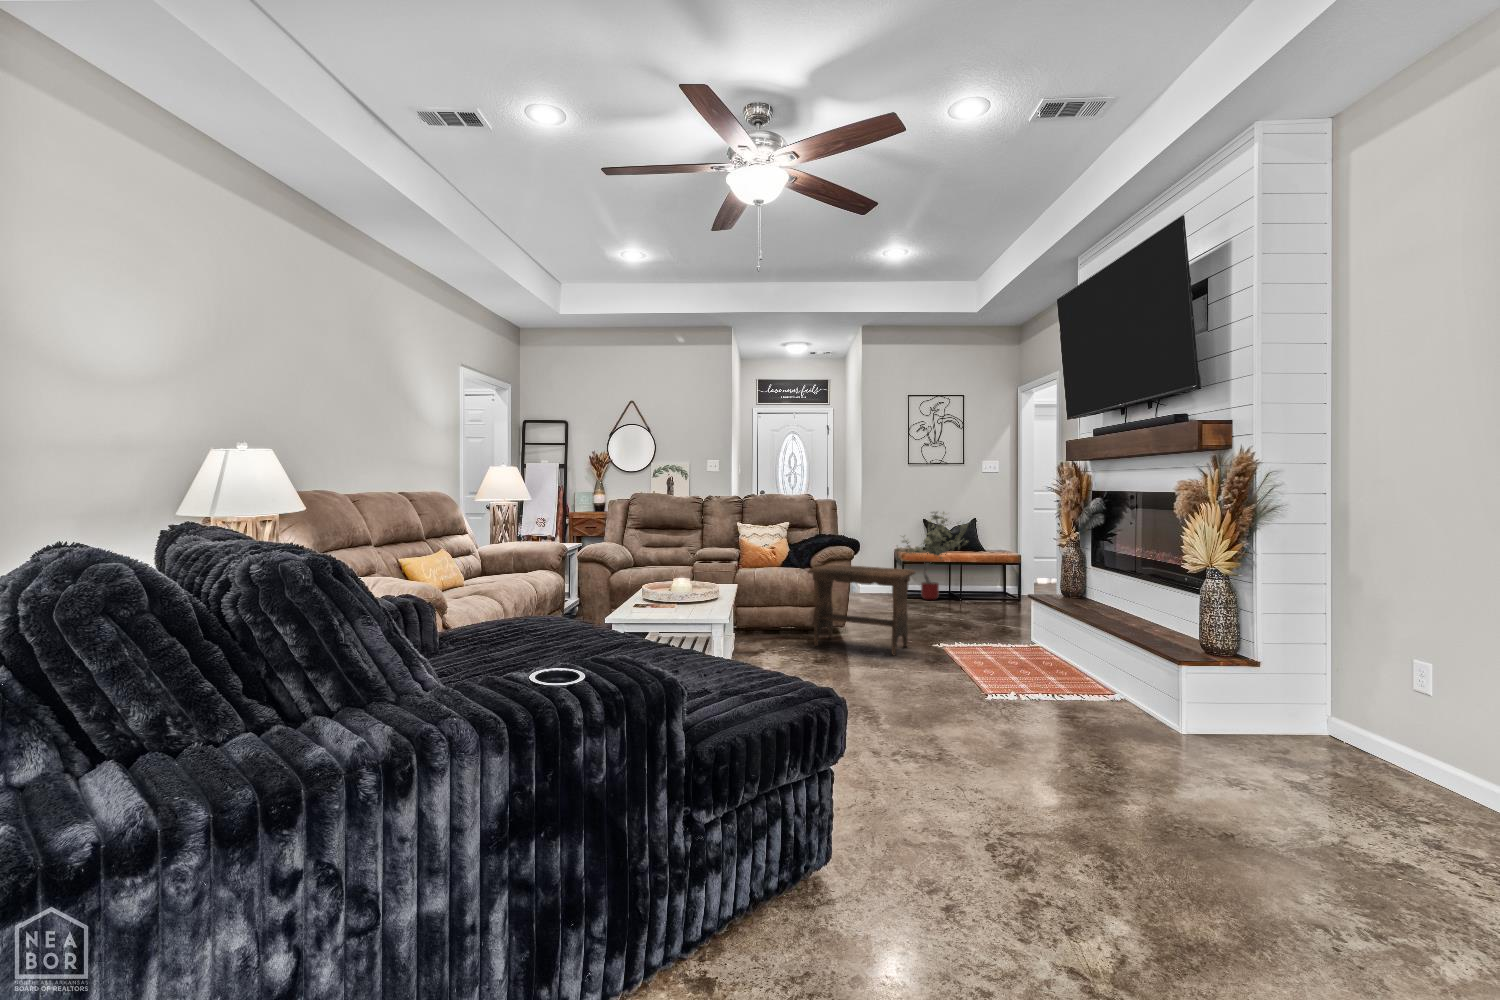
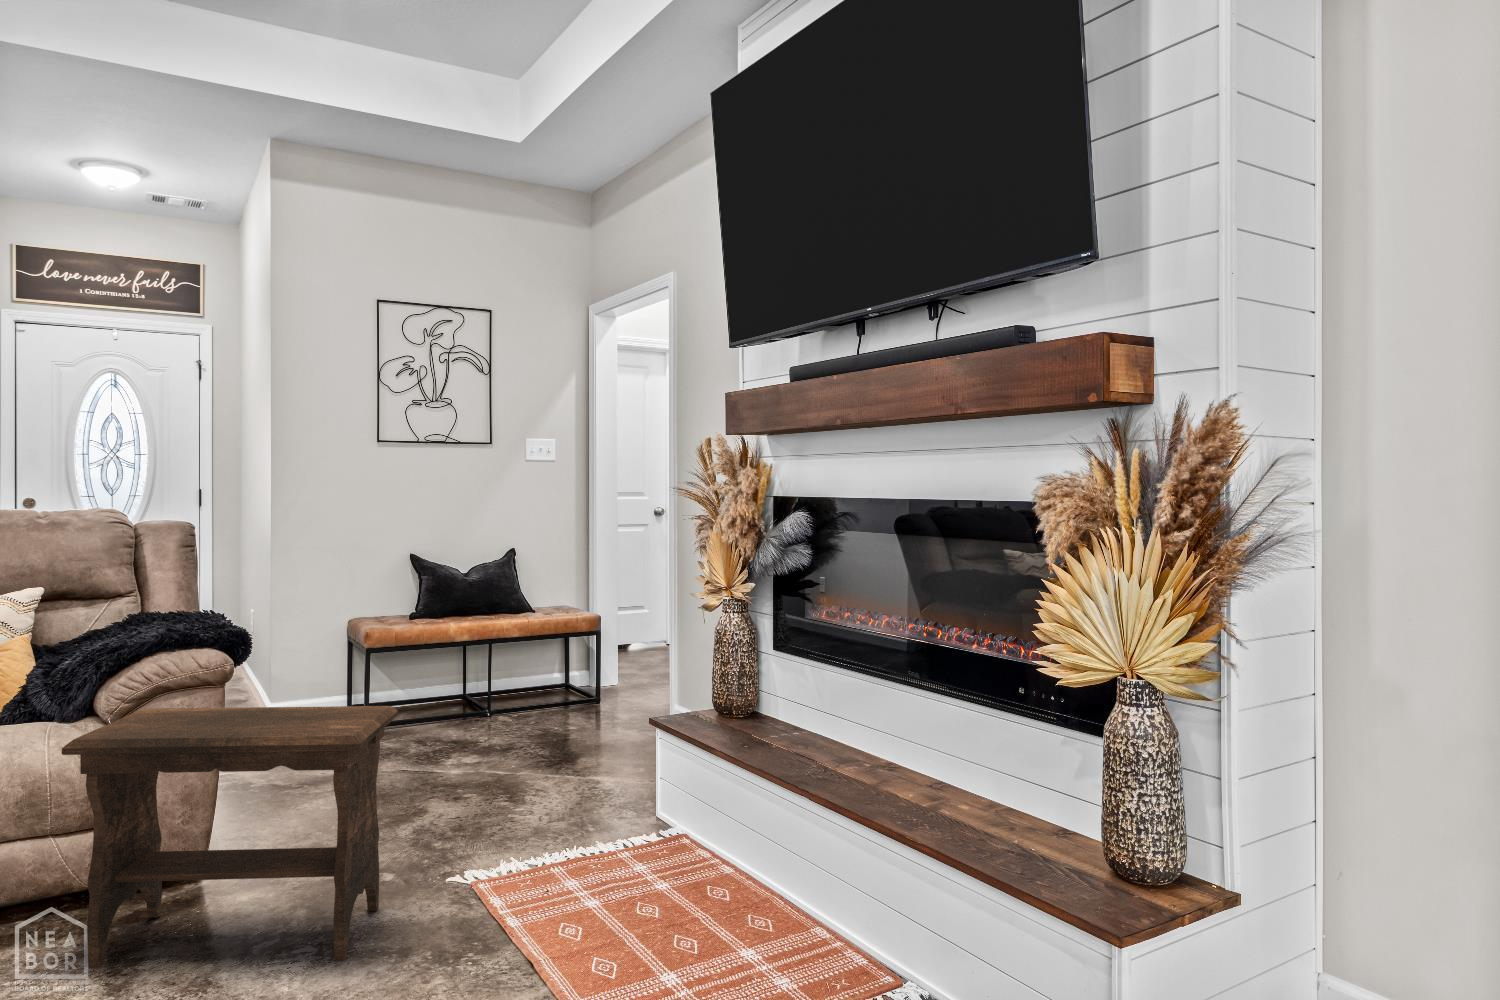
potted tree: present [896,512,968,600] -> none [344,536,504,724]

